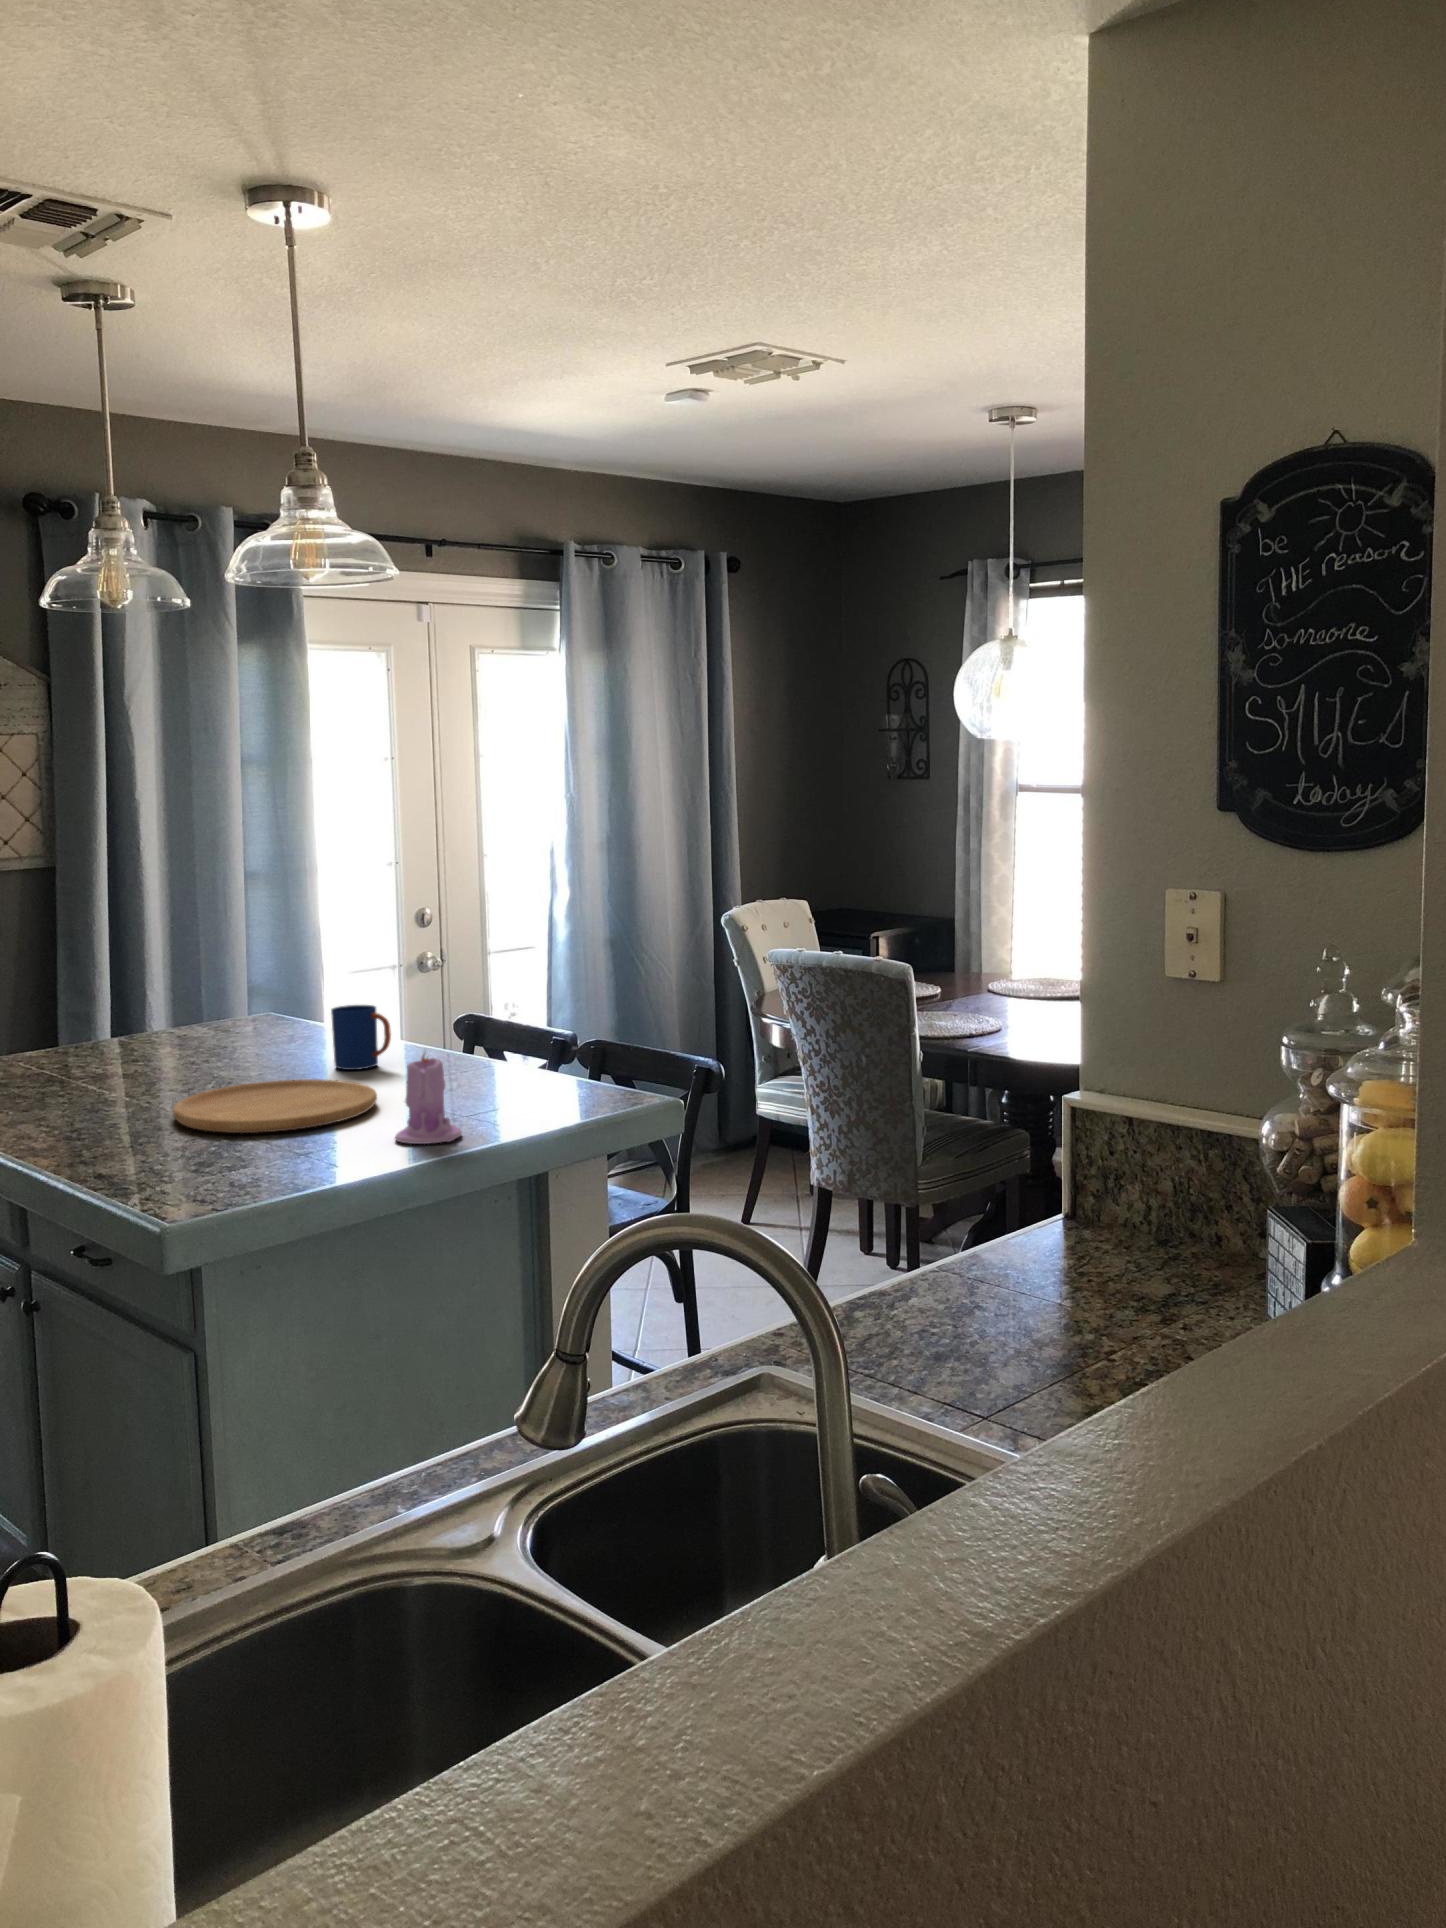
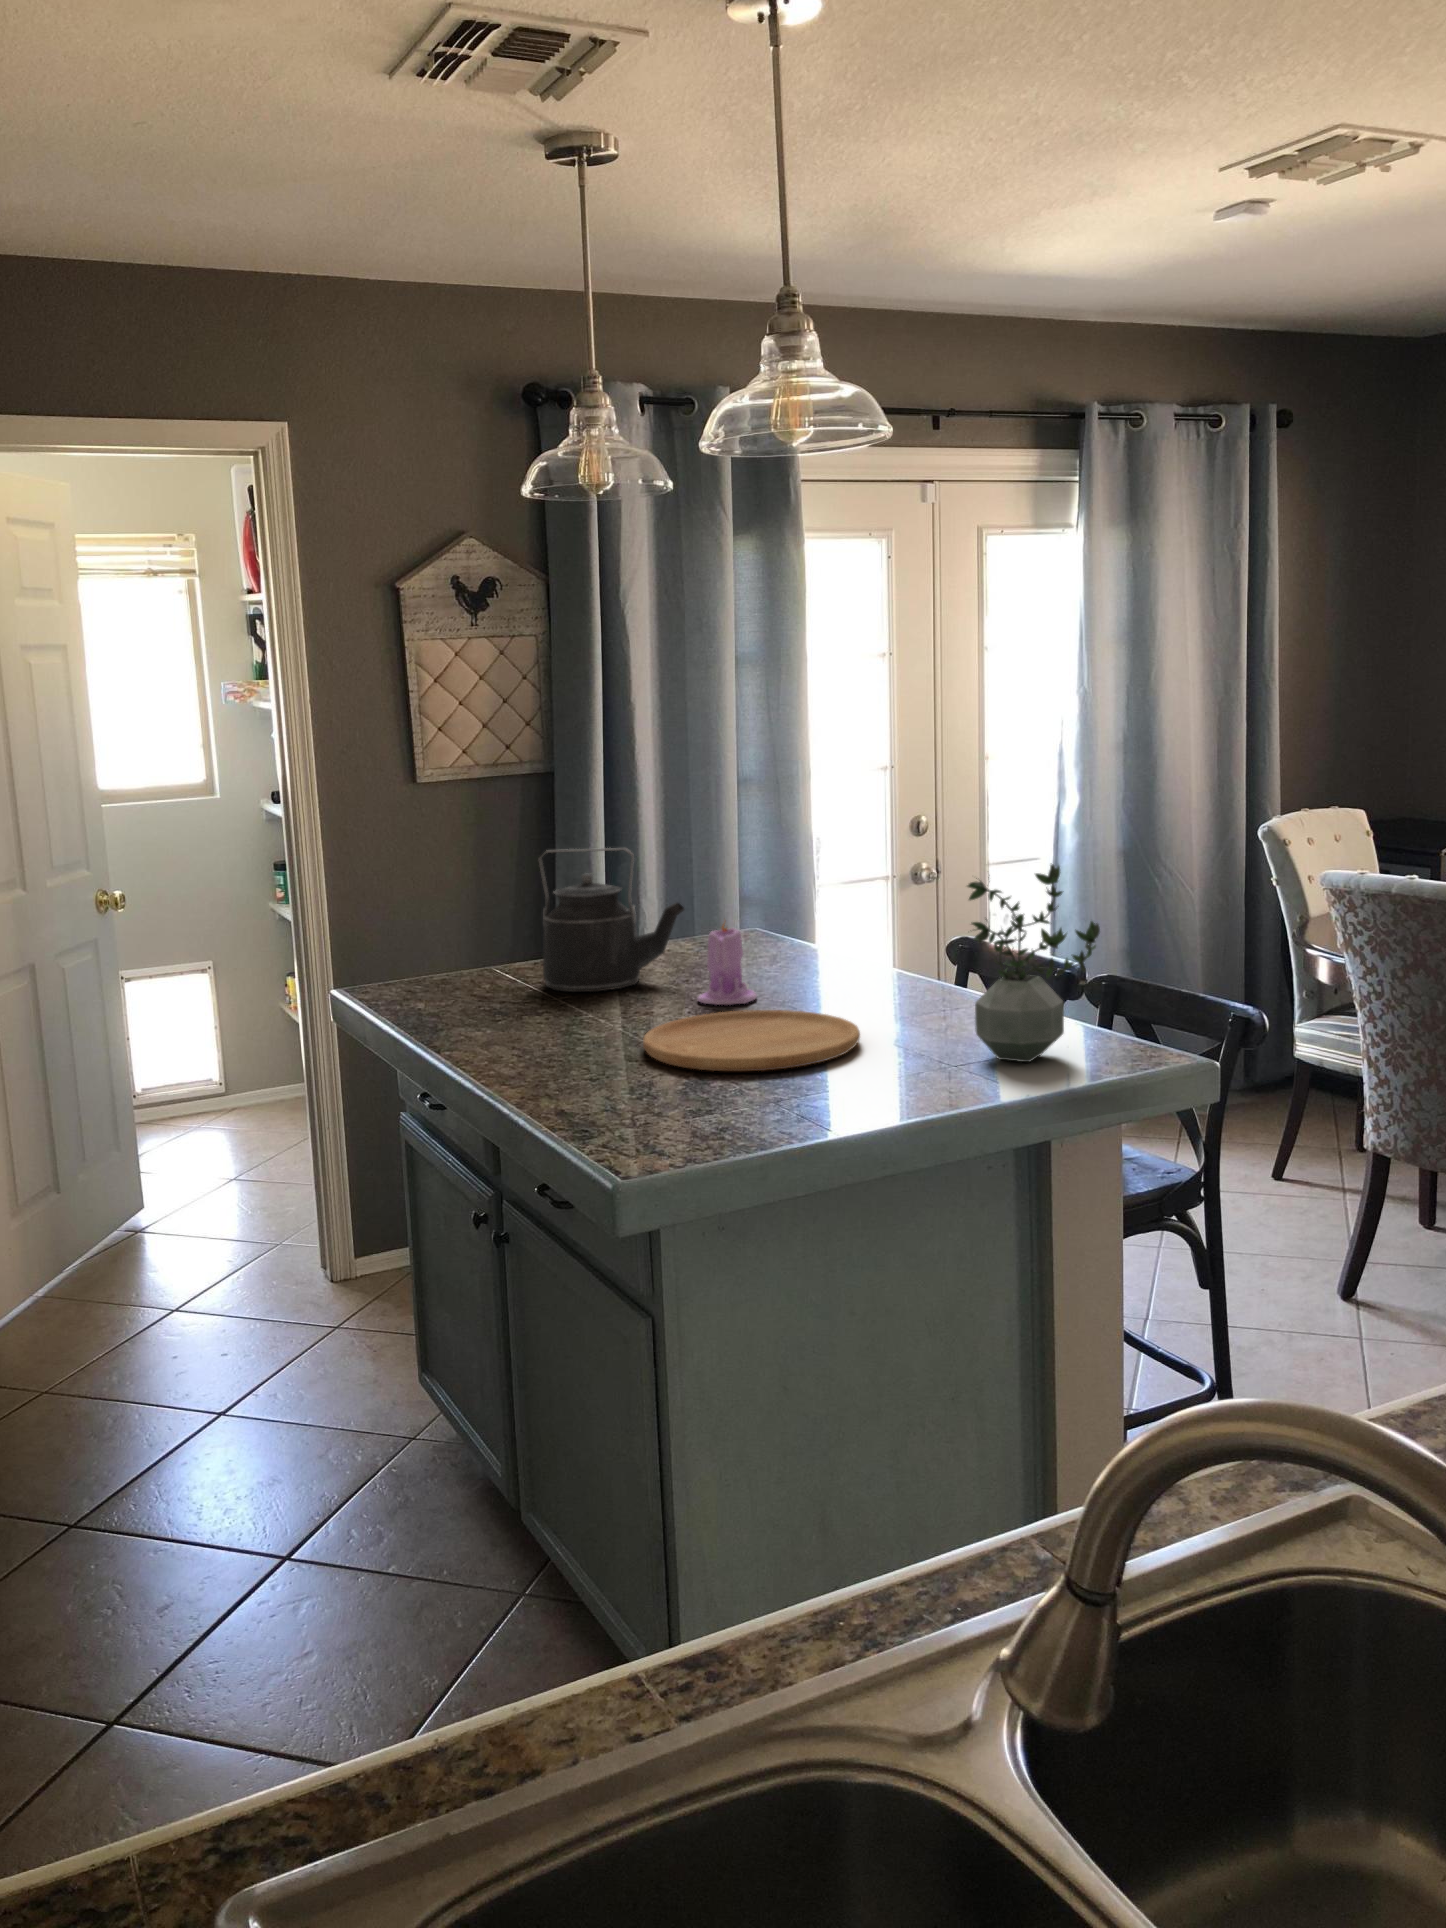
kettle: none [58,937,206,1074] -> present [538,848,684,992]
potted plant: none [468,941,583,1112] -> present [967,864,1100,1062]
mug: present [331,1005,391,1070] -> none [814,927,878,1000]
candle: present [395,1053,462,1144] -> present [697,924,757,1005]

